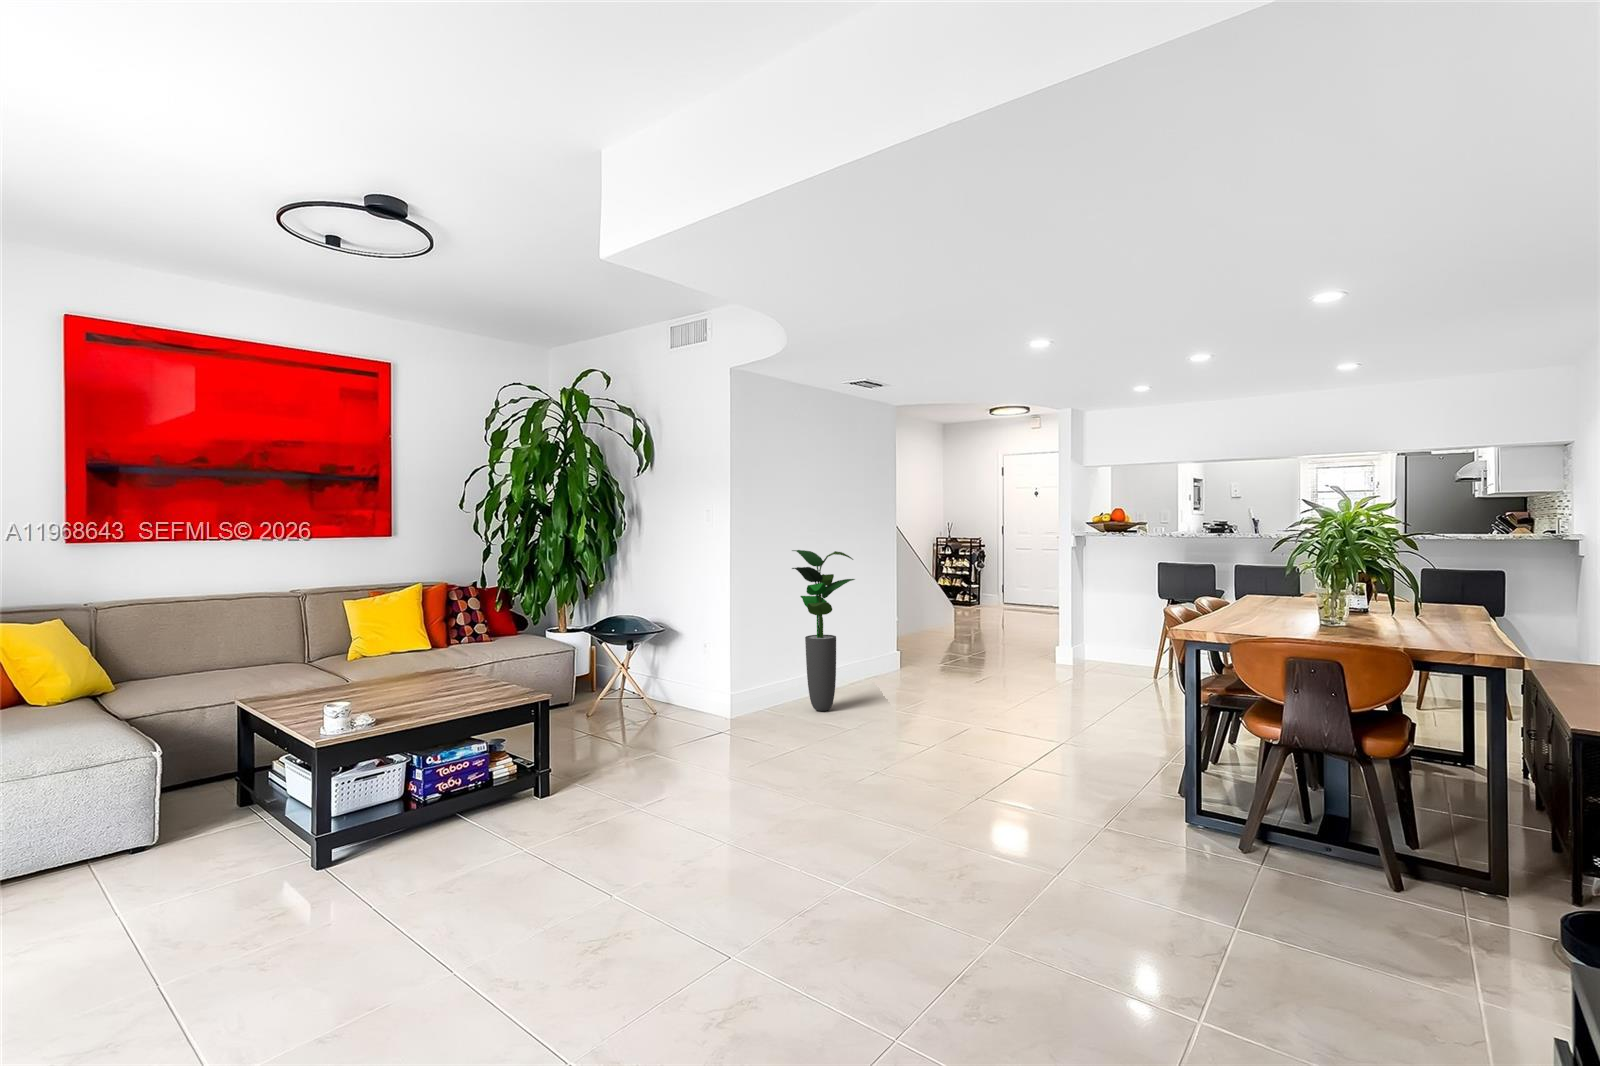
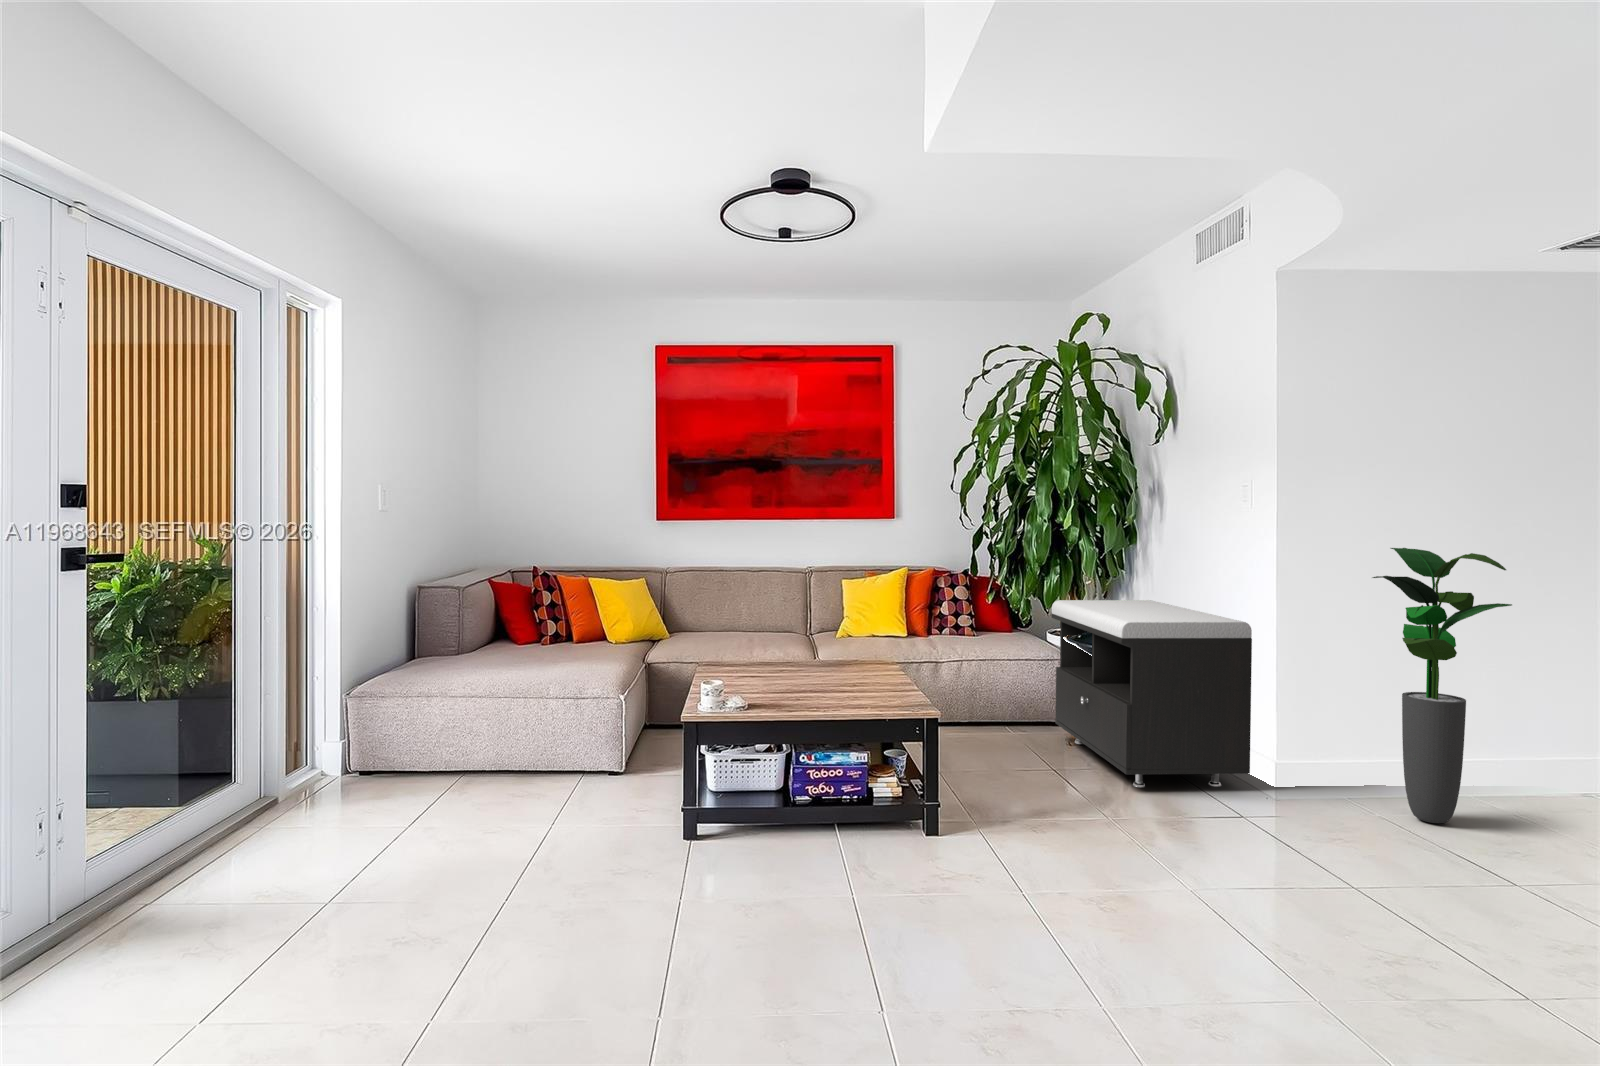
storage bench: none [567,596,724,729] -> present [1051,600,1252,788]

